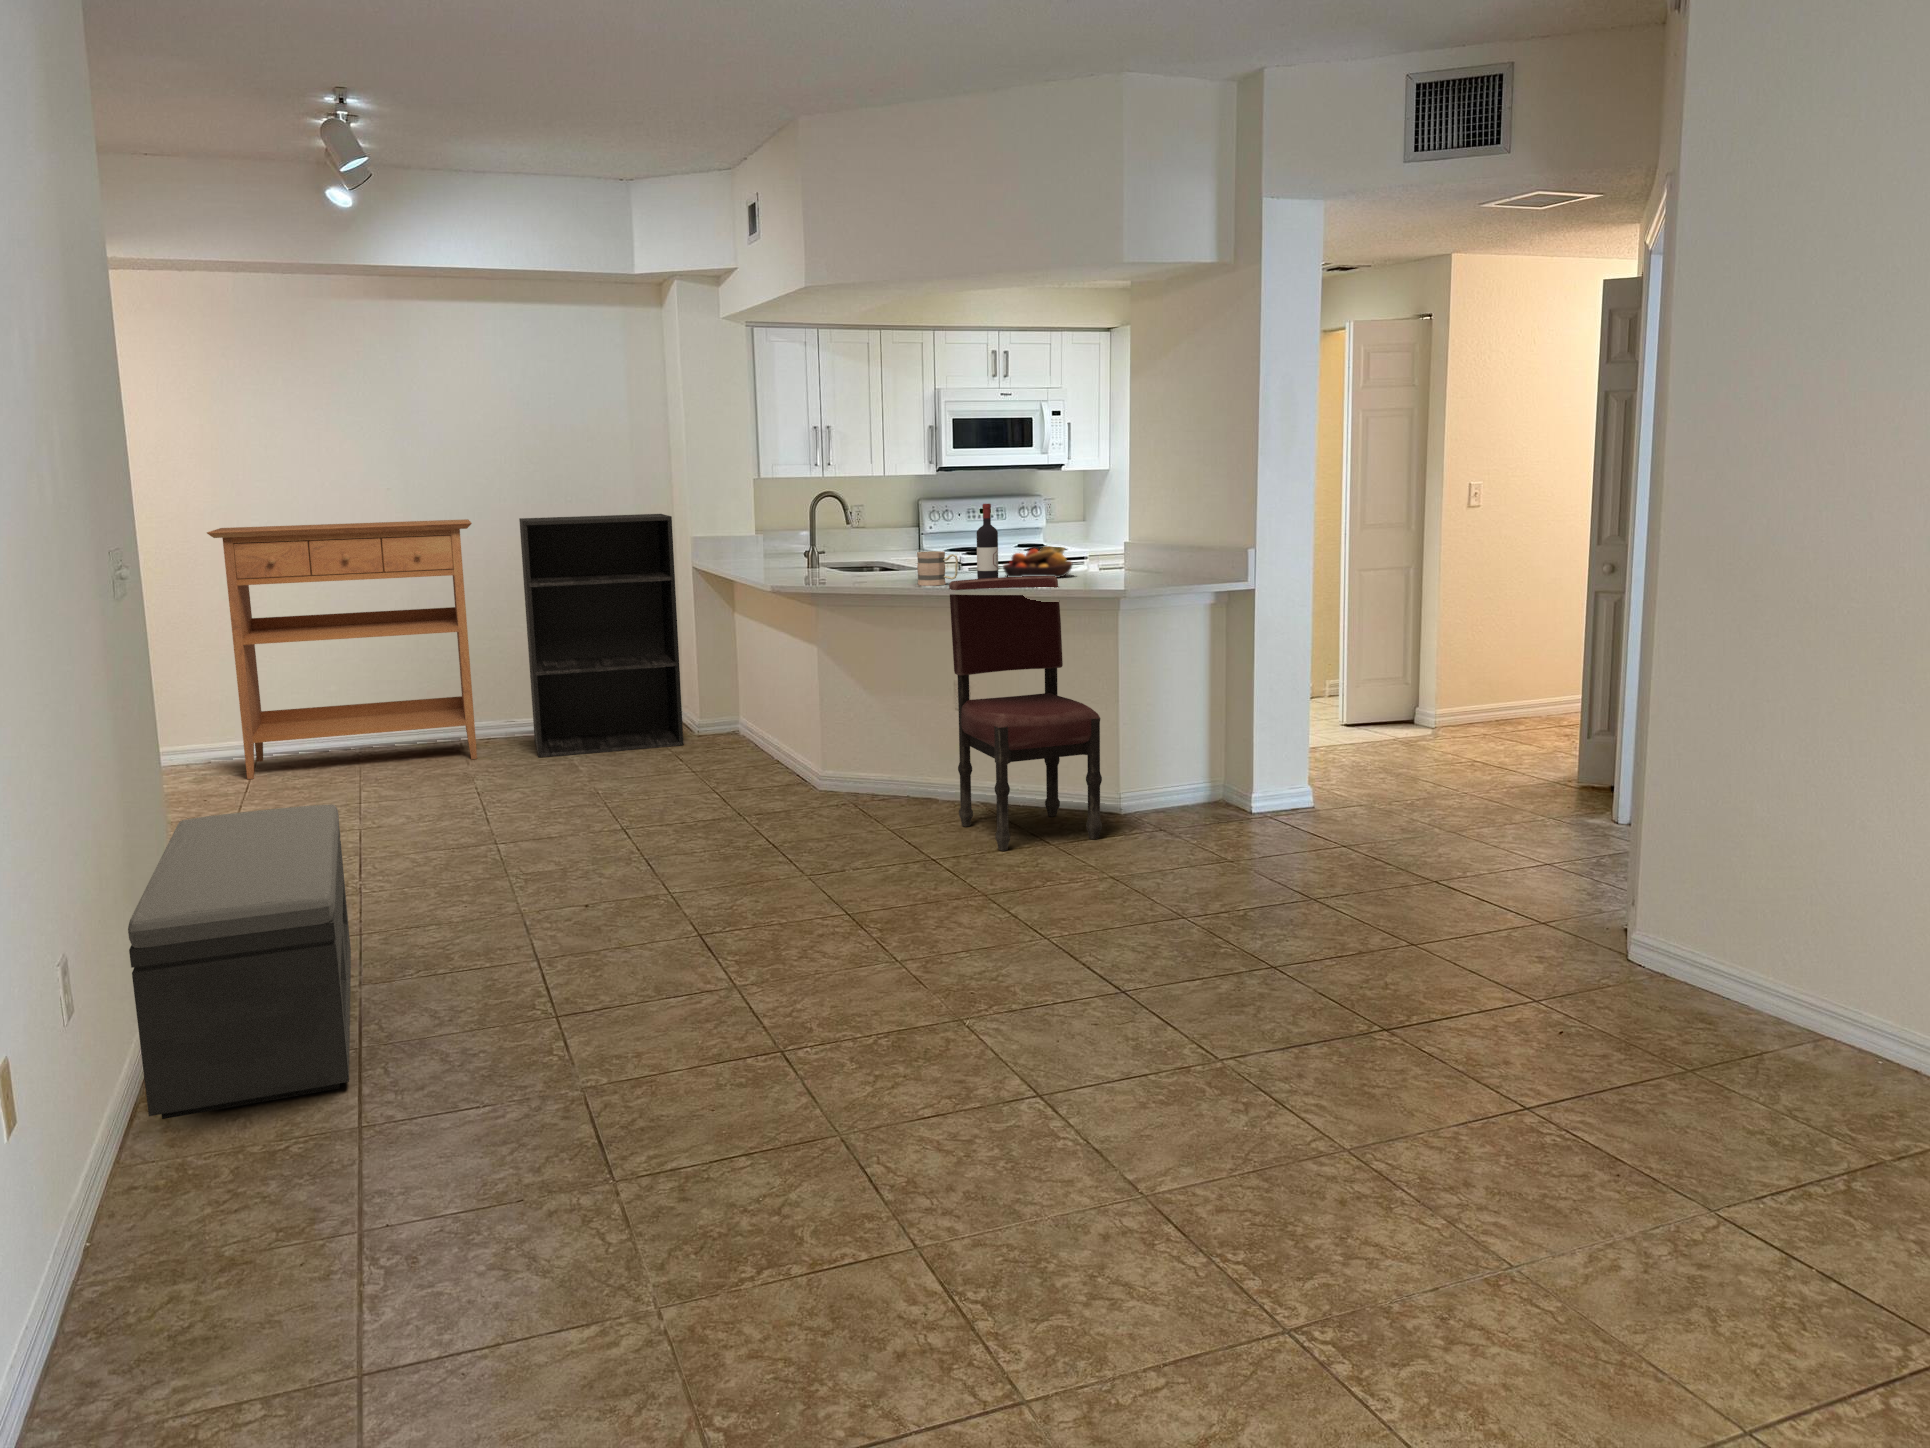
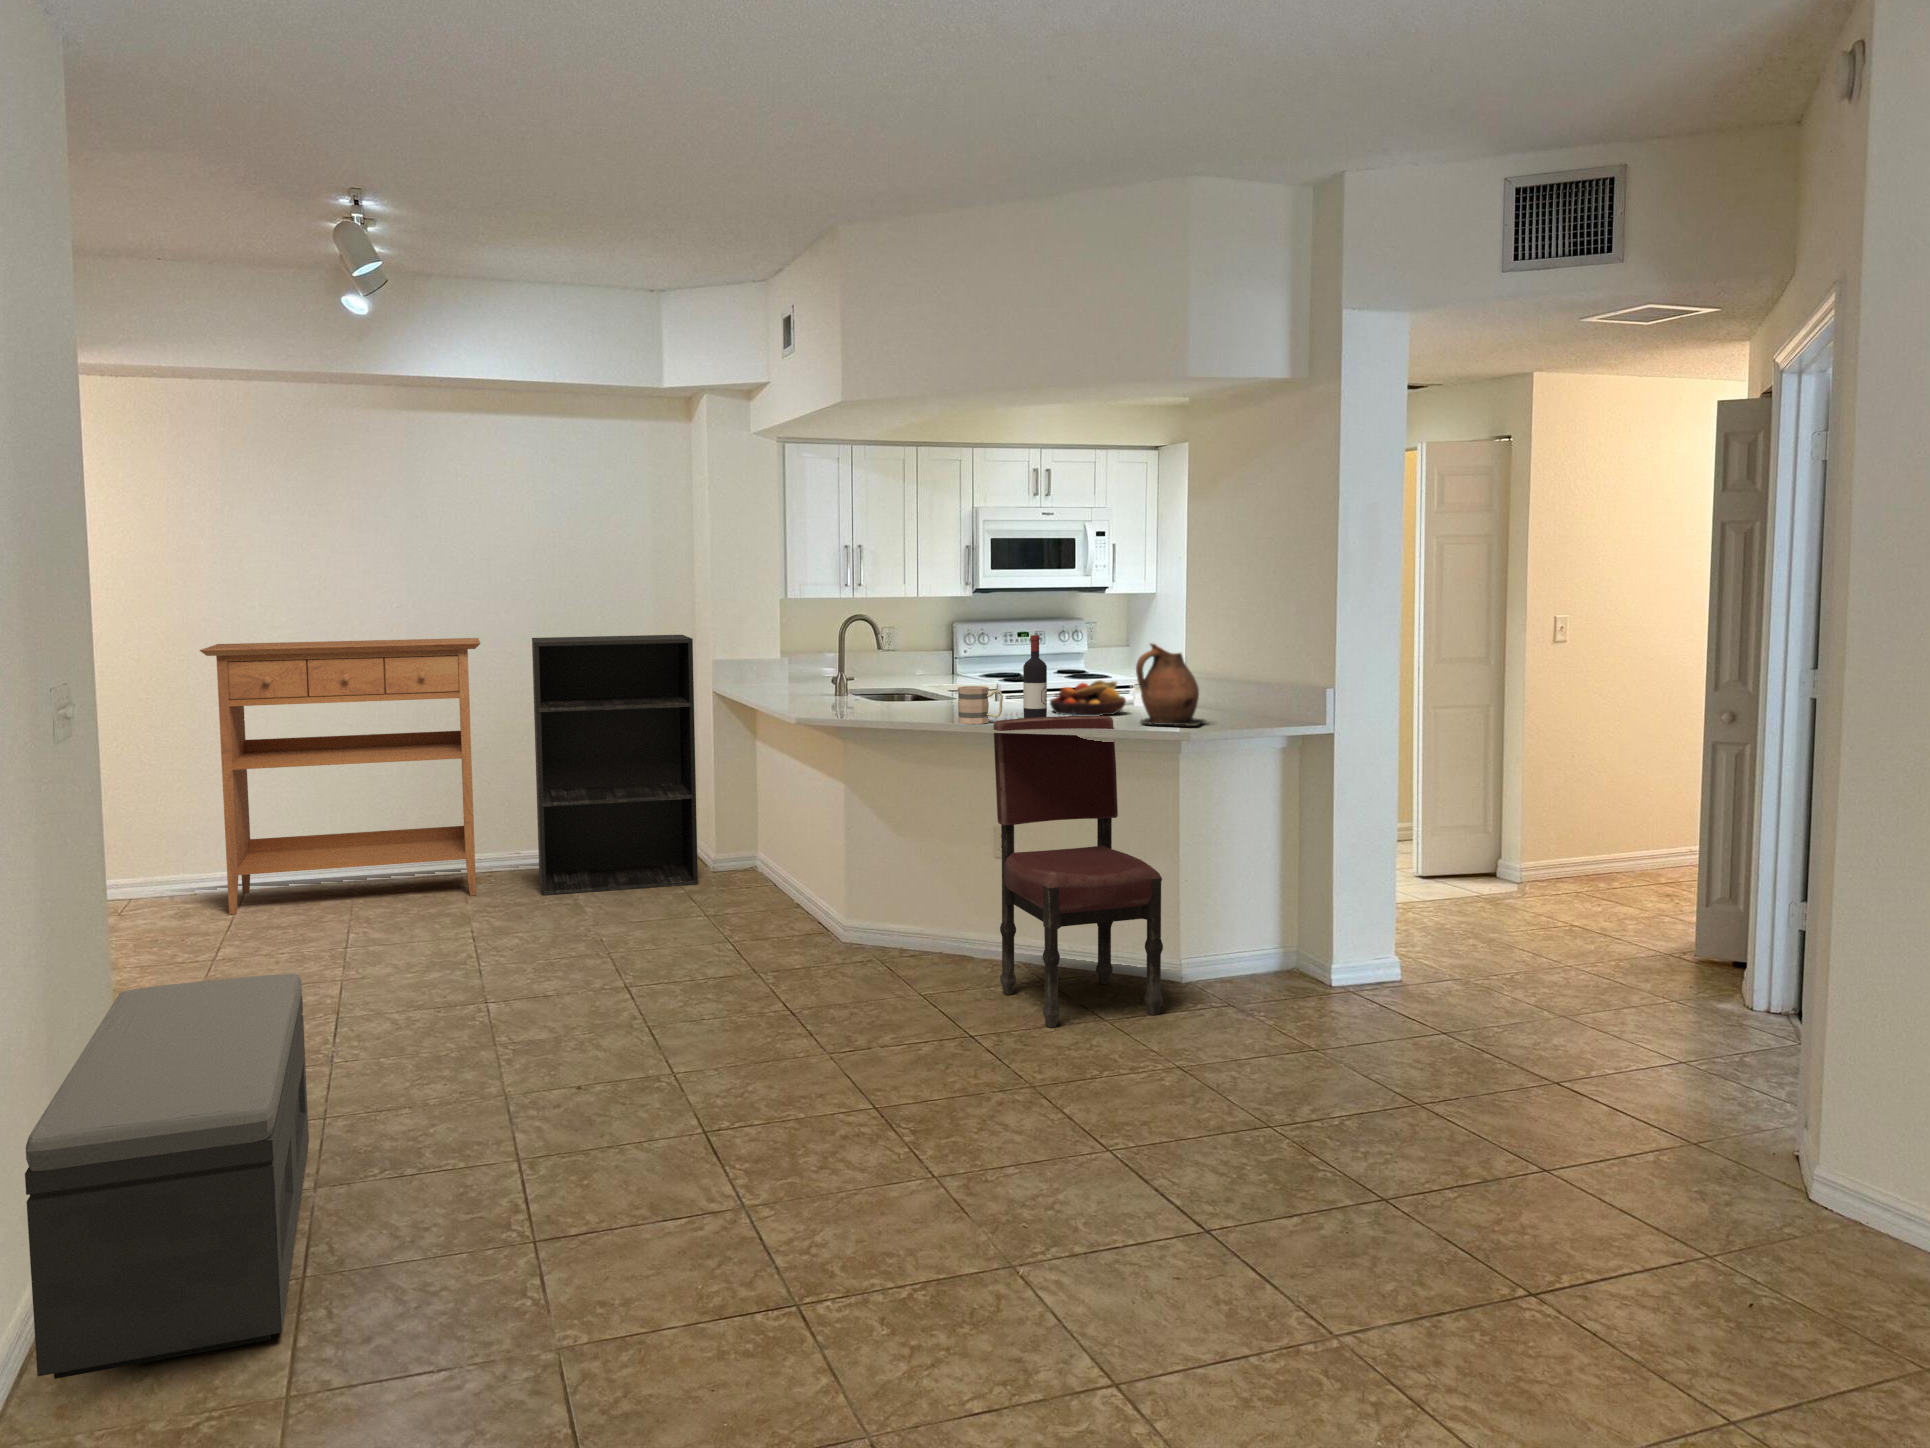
ceramic pitcher: none [1079,510,1143,585] -> present [1136,643,1204,726]

